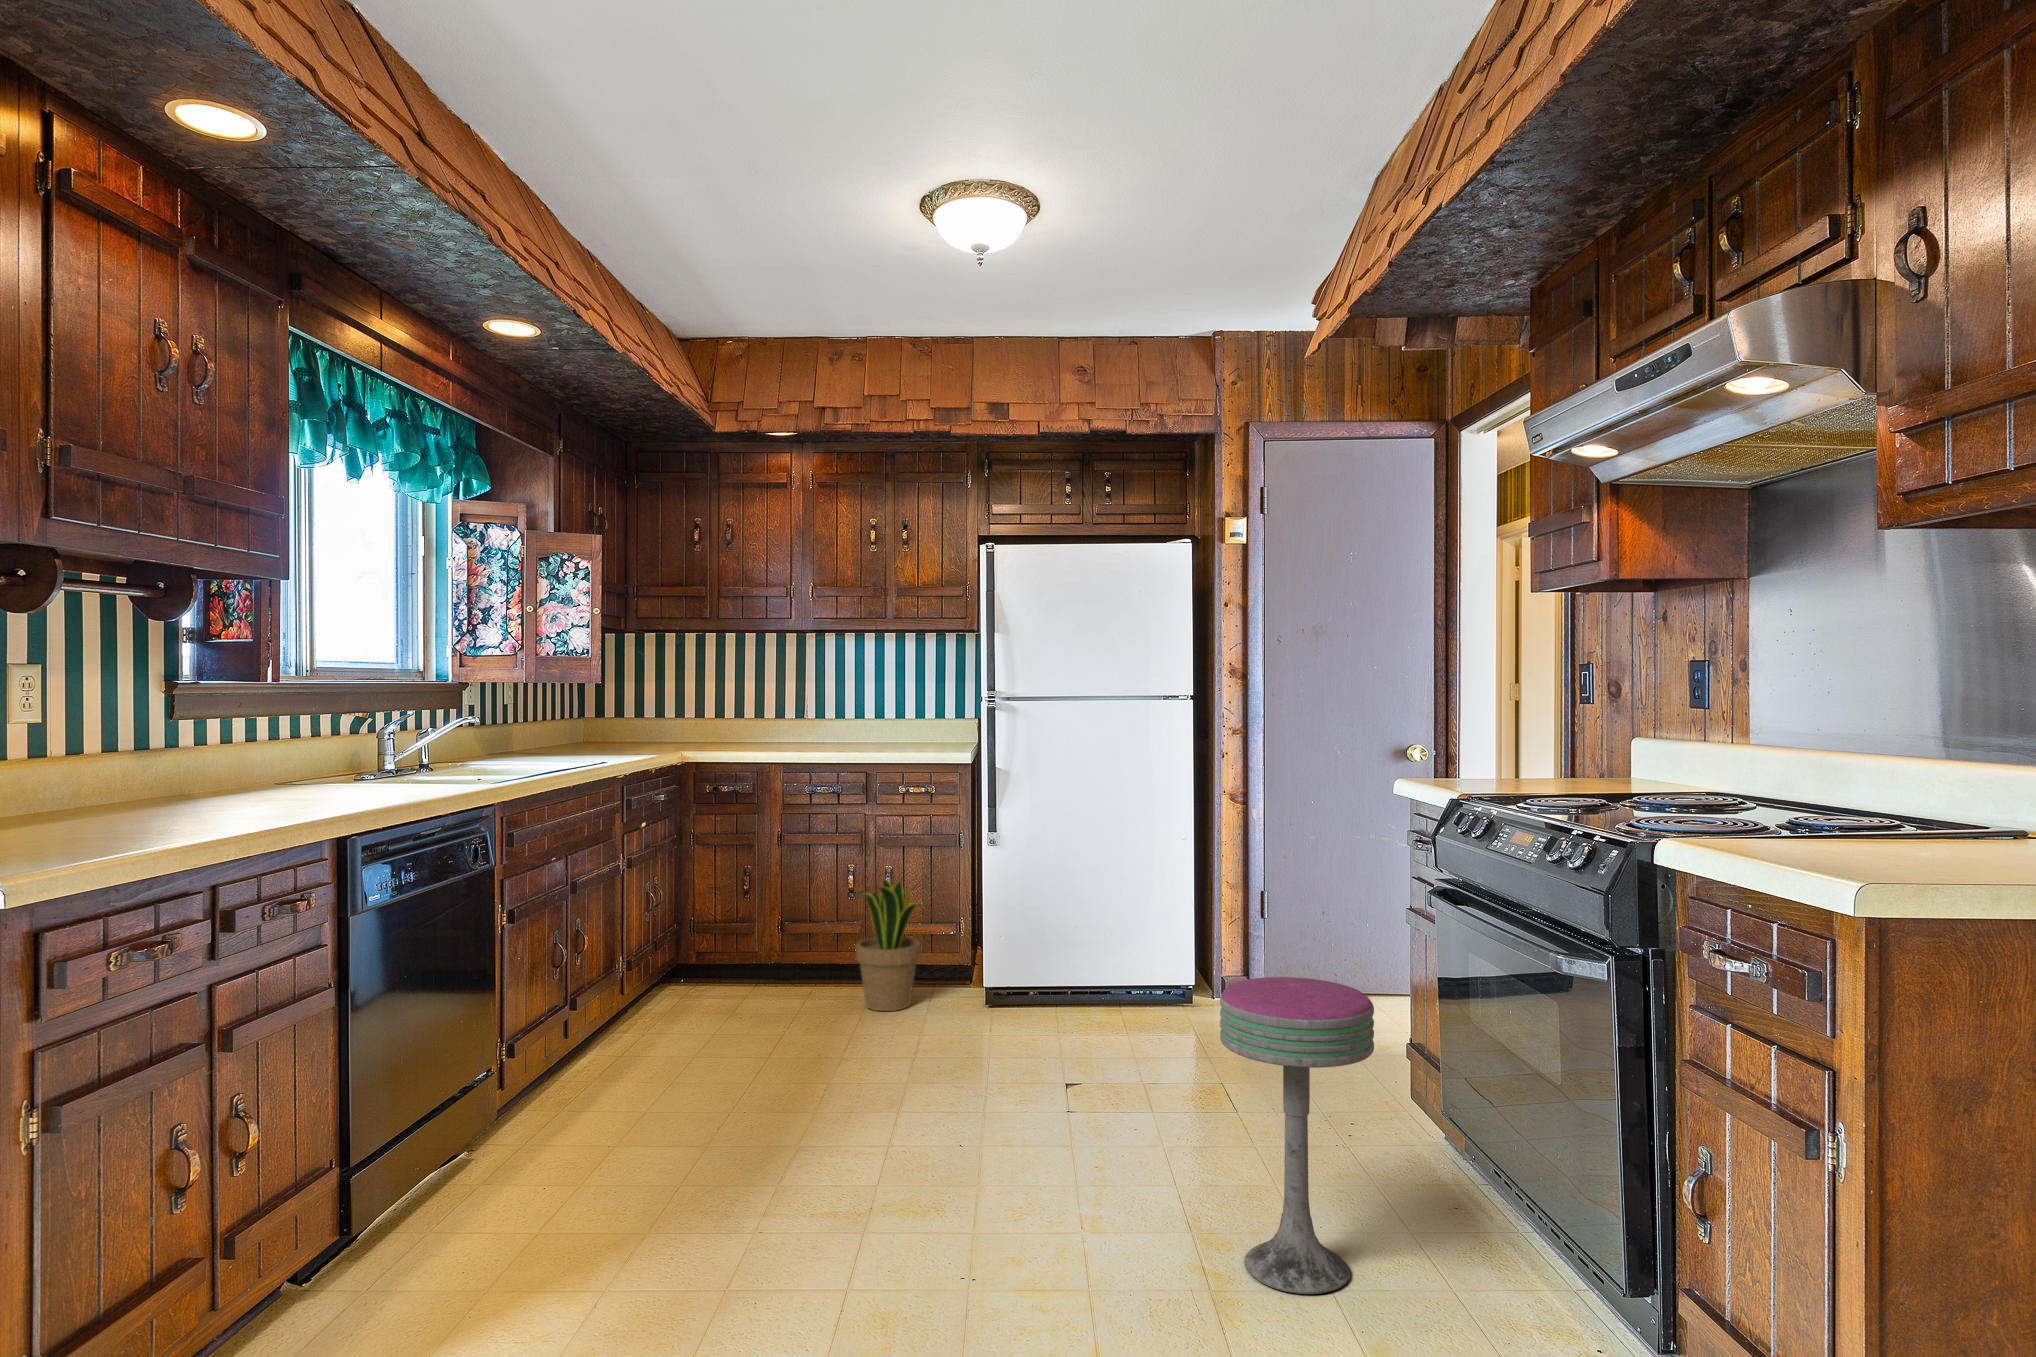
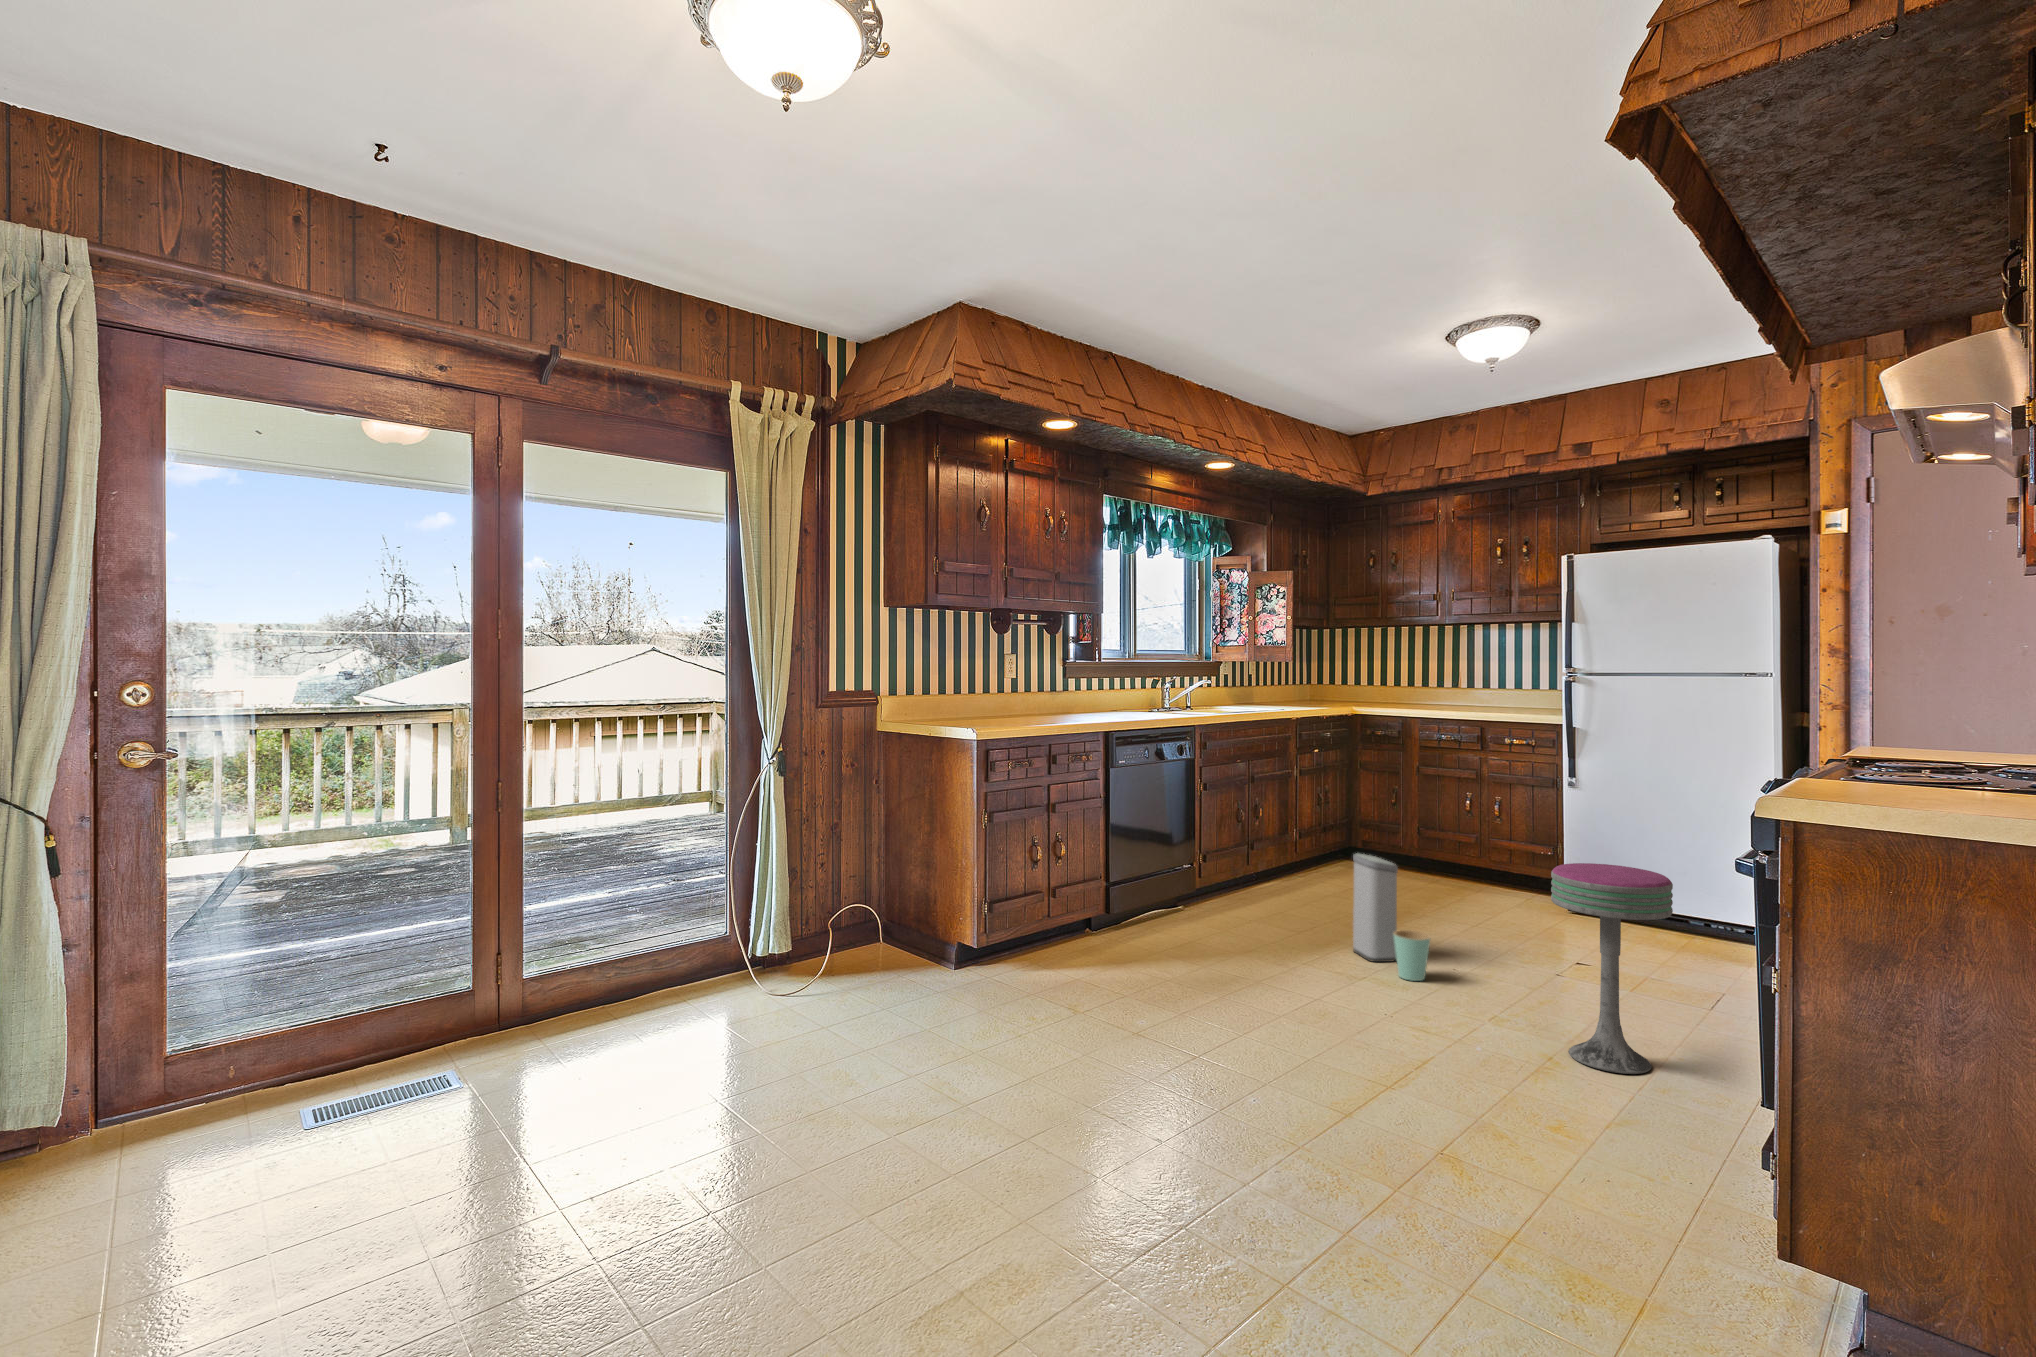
potted plant: present [856,879,923,1011] -> none [1456,801,1516,897]
trash can: none [823,1002,975,1206] -> present [1353,853,1431,981]

